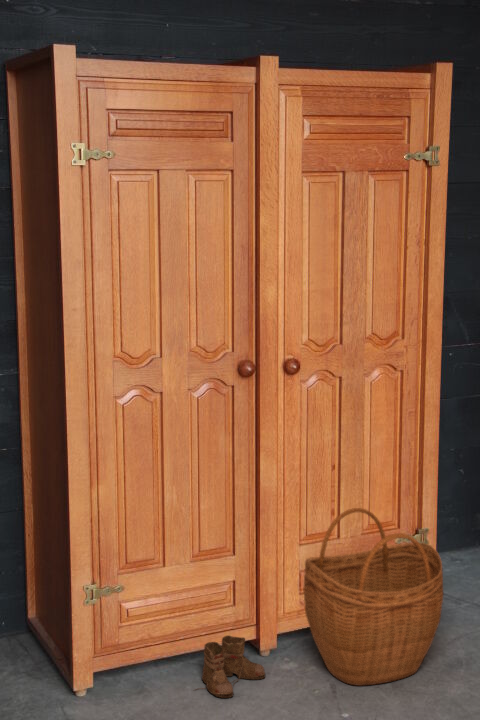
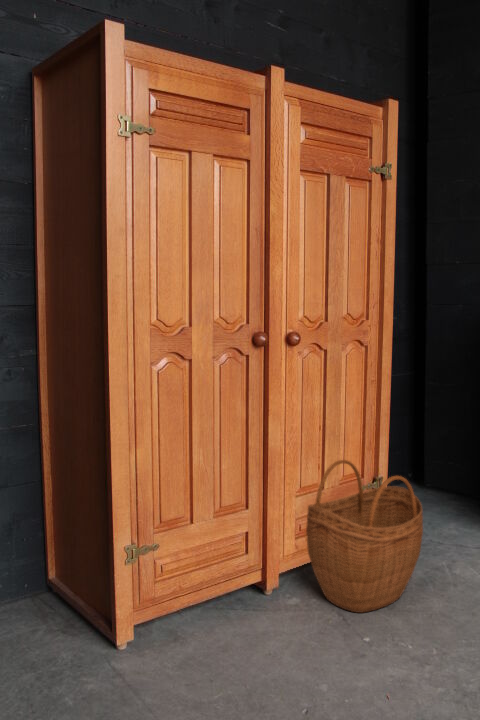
boots: present [202,635,265,698] -> none [225,580,282,638]

